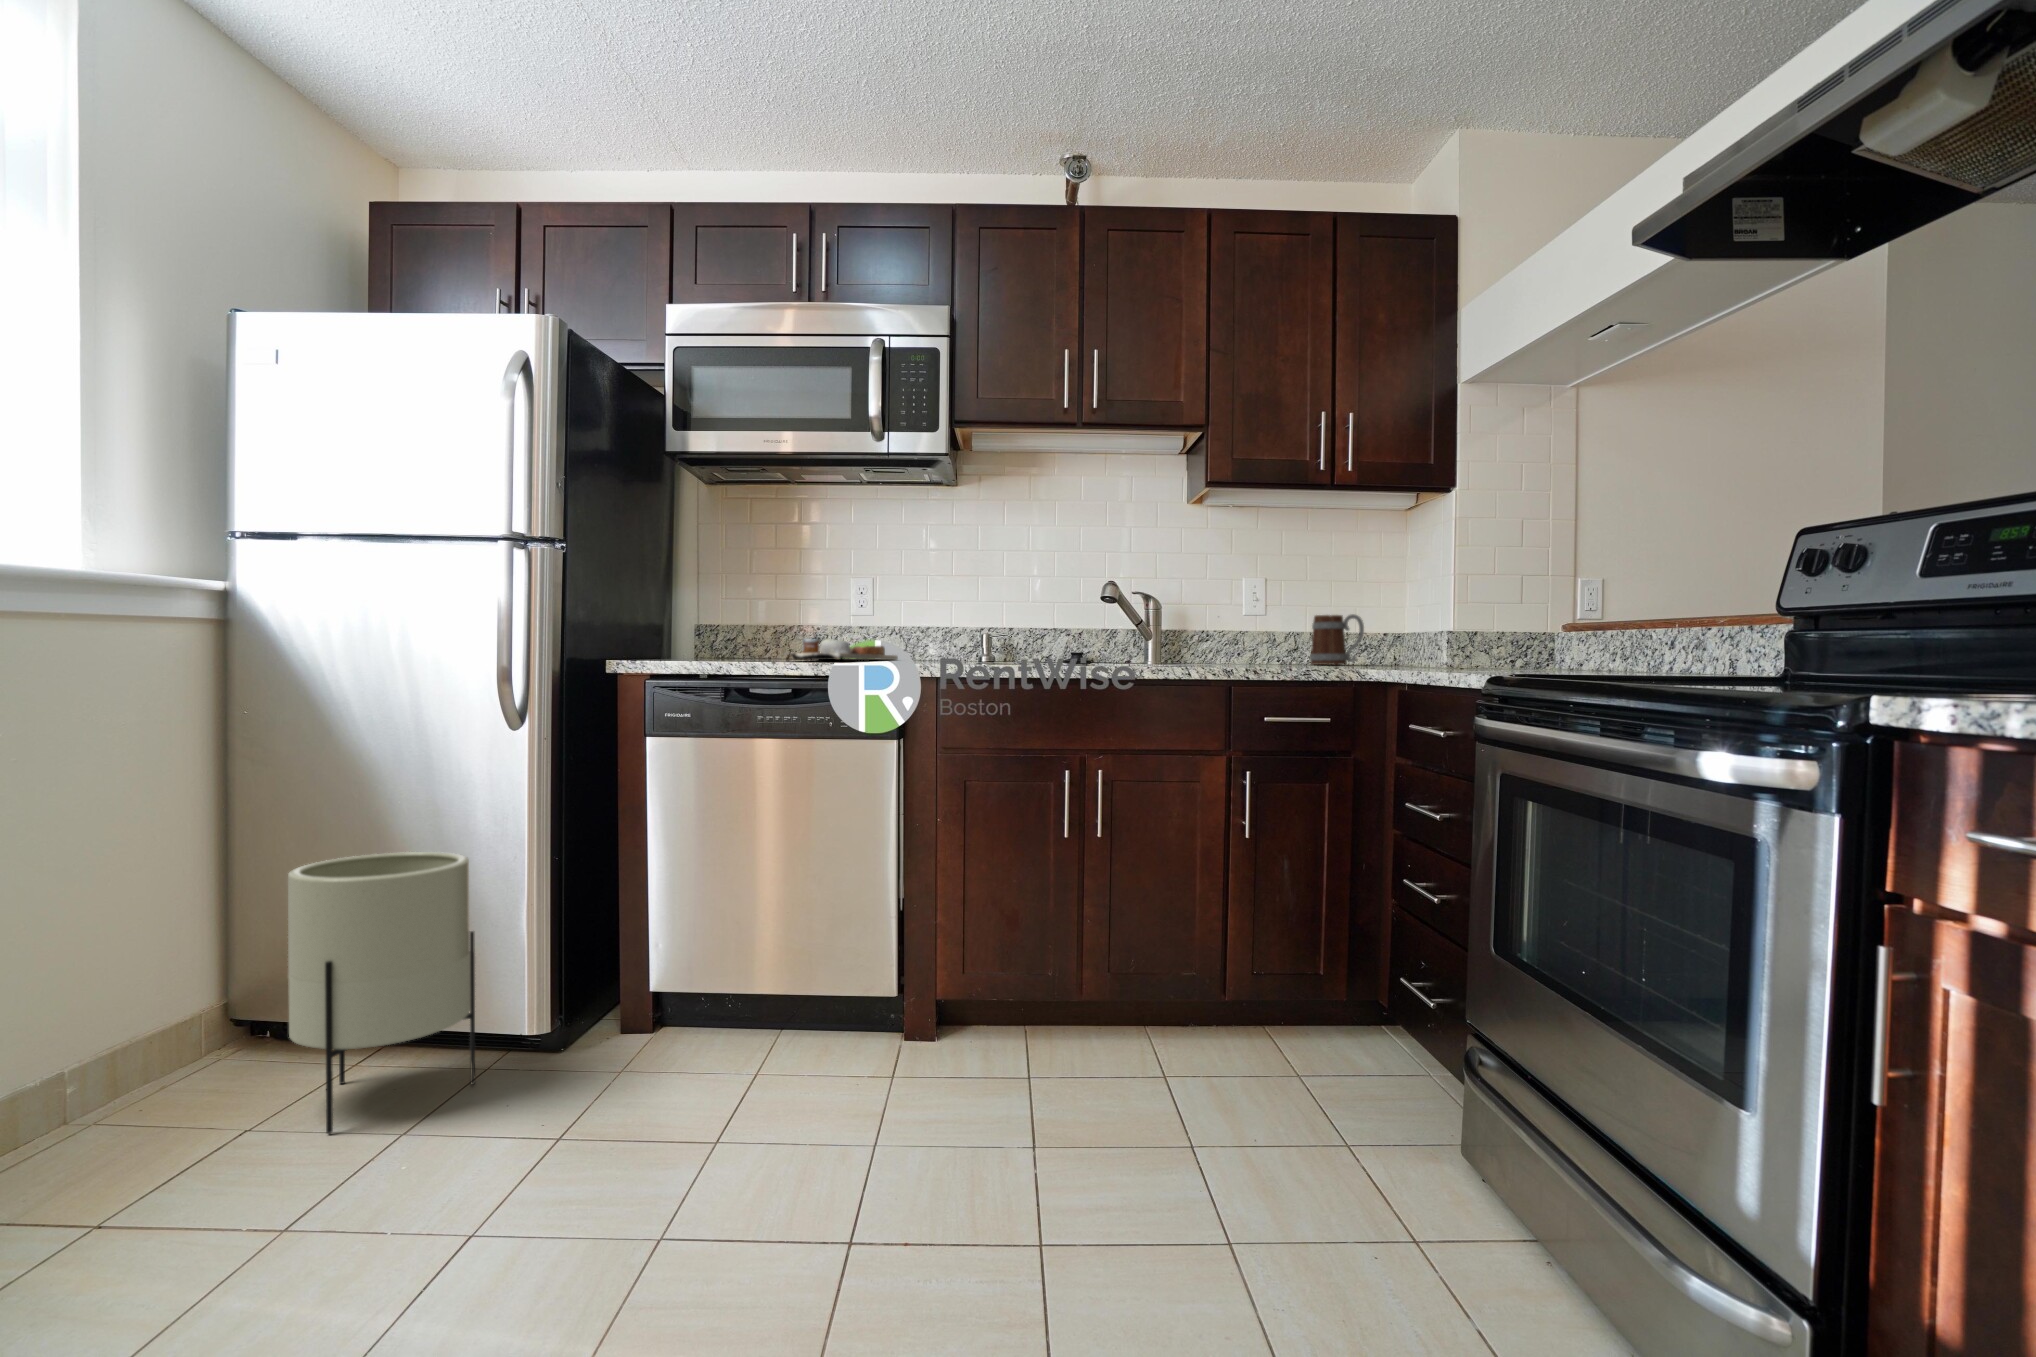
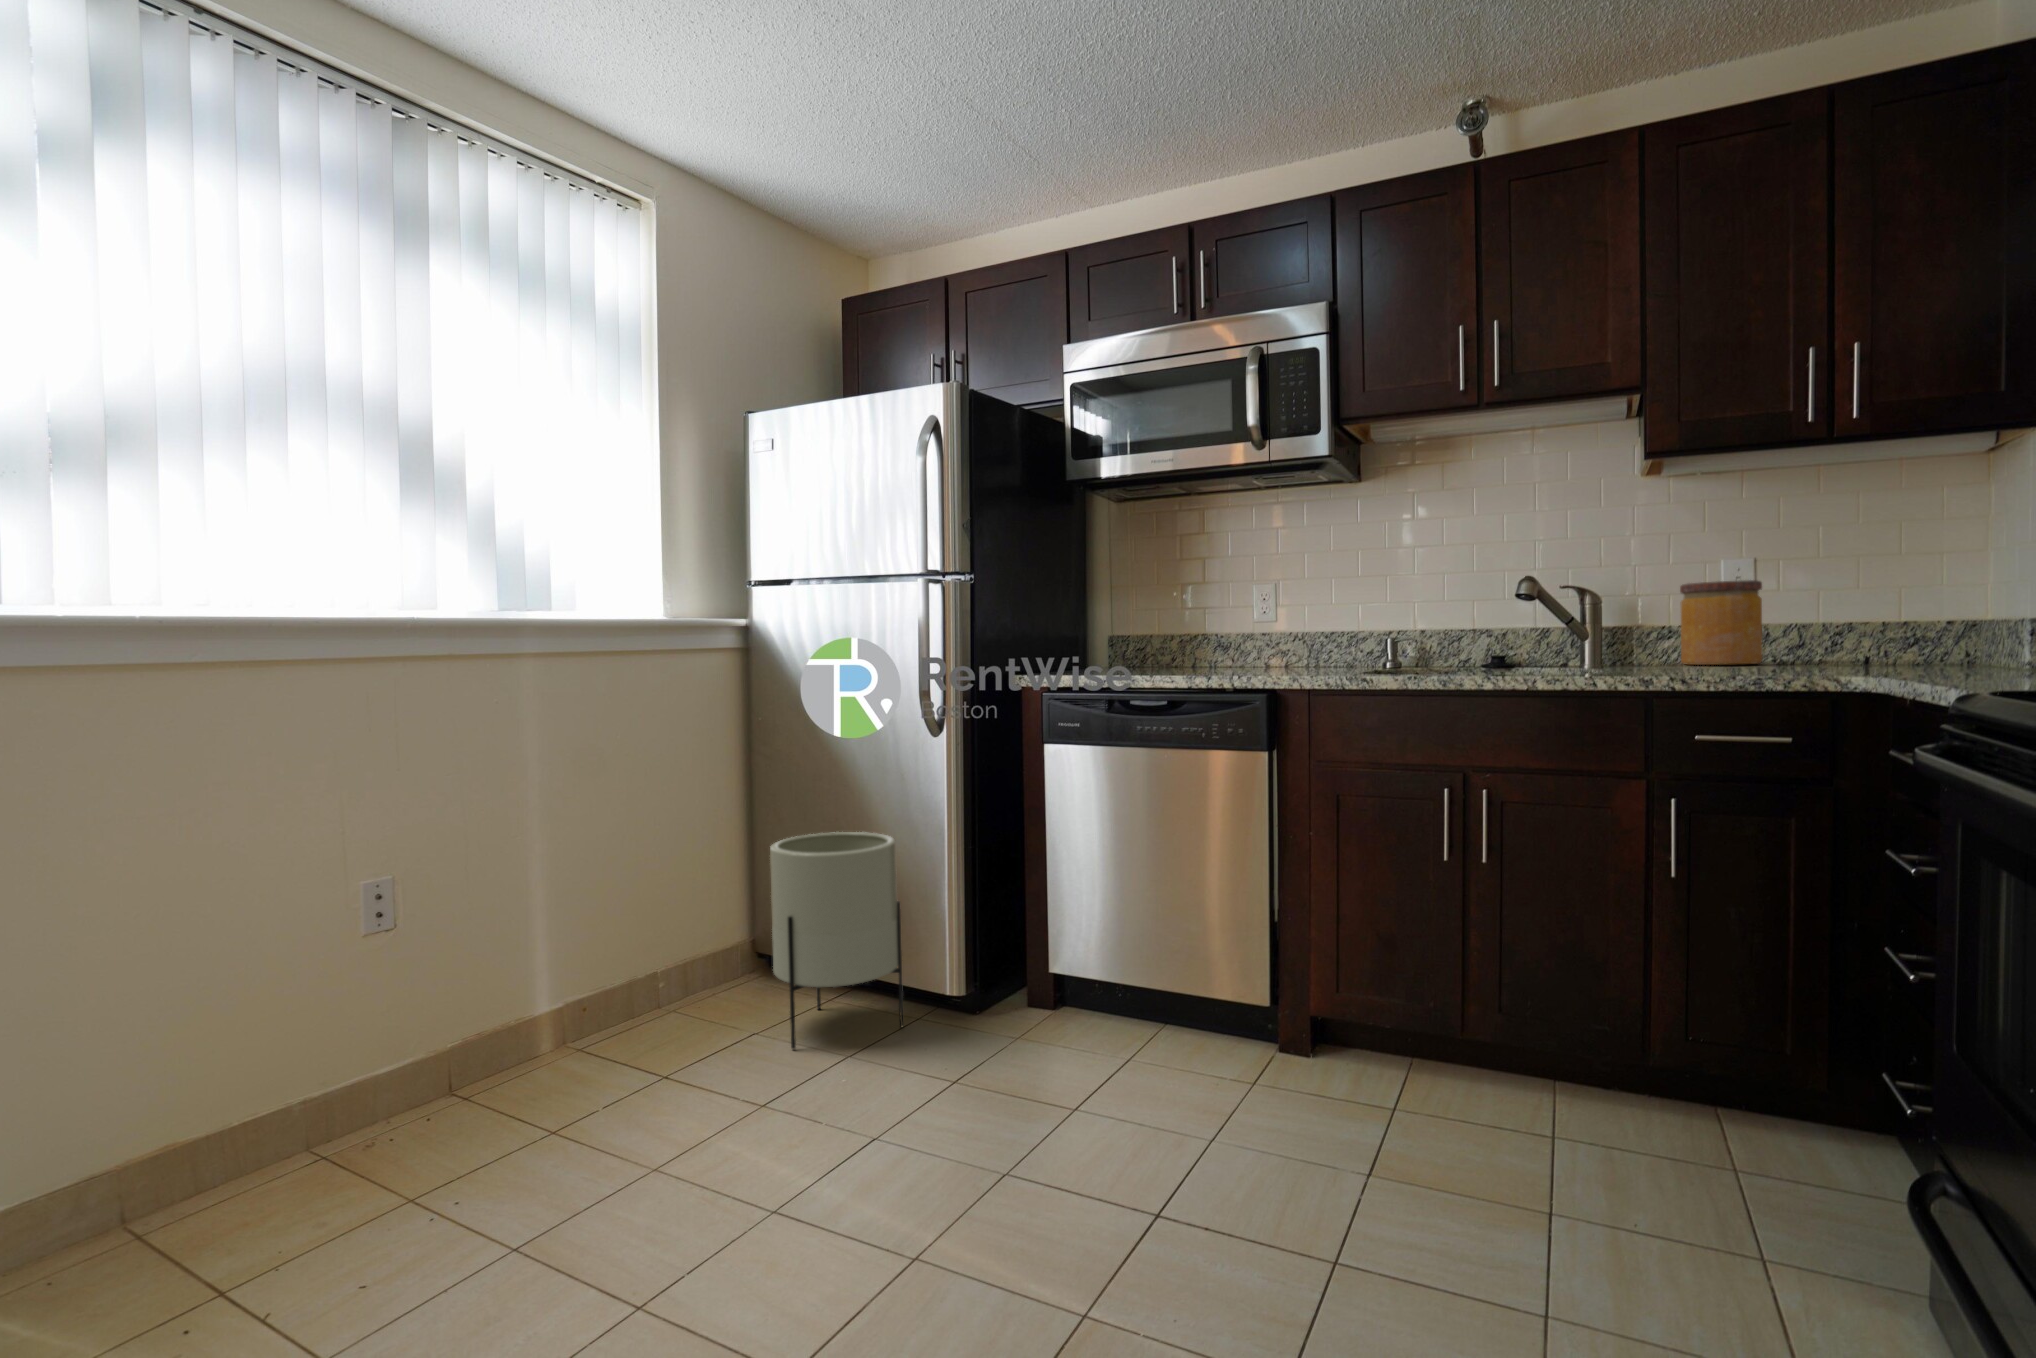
jar: none [1216,595,1273,664] -> present [1680,580,1762,665]
mug: present [1310,614,1364,665] -> none [1823,598,1908,663]
cutting board: present [791,639,898,660] -> none [1181,645,1307,666]

